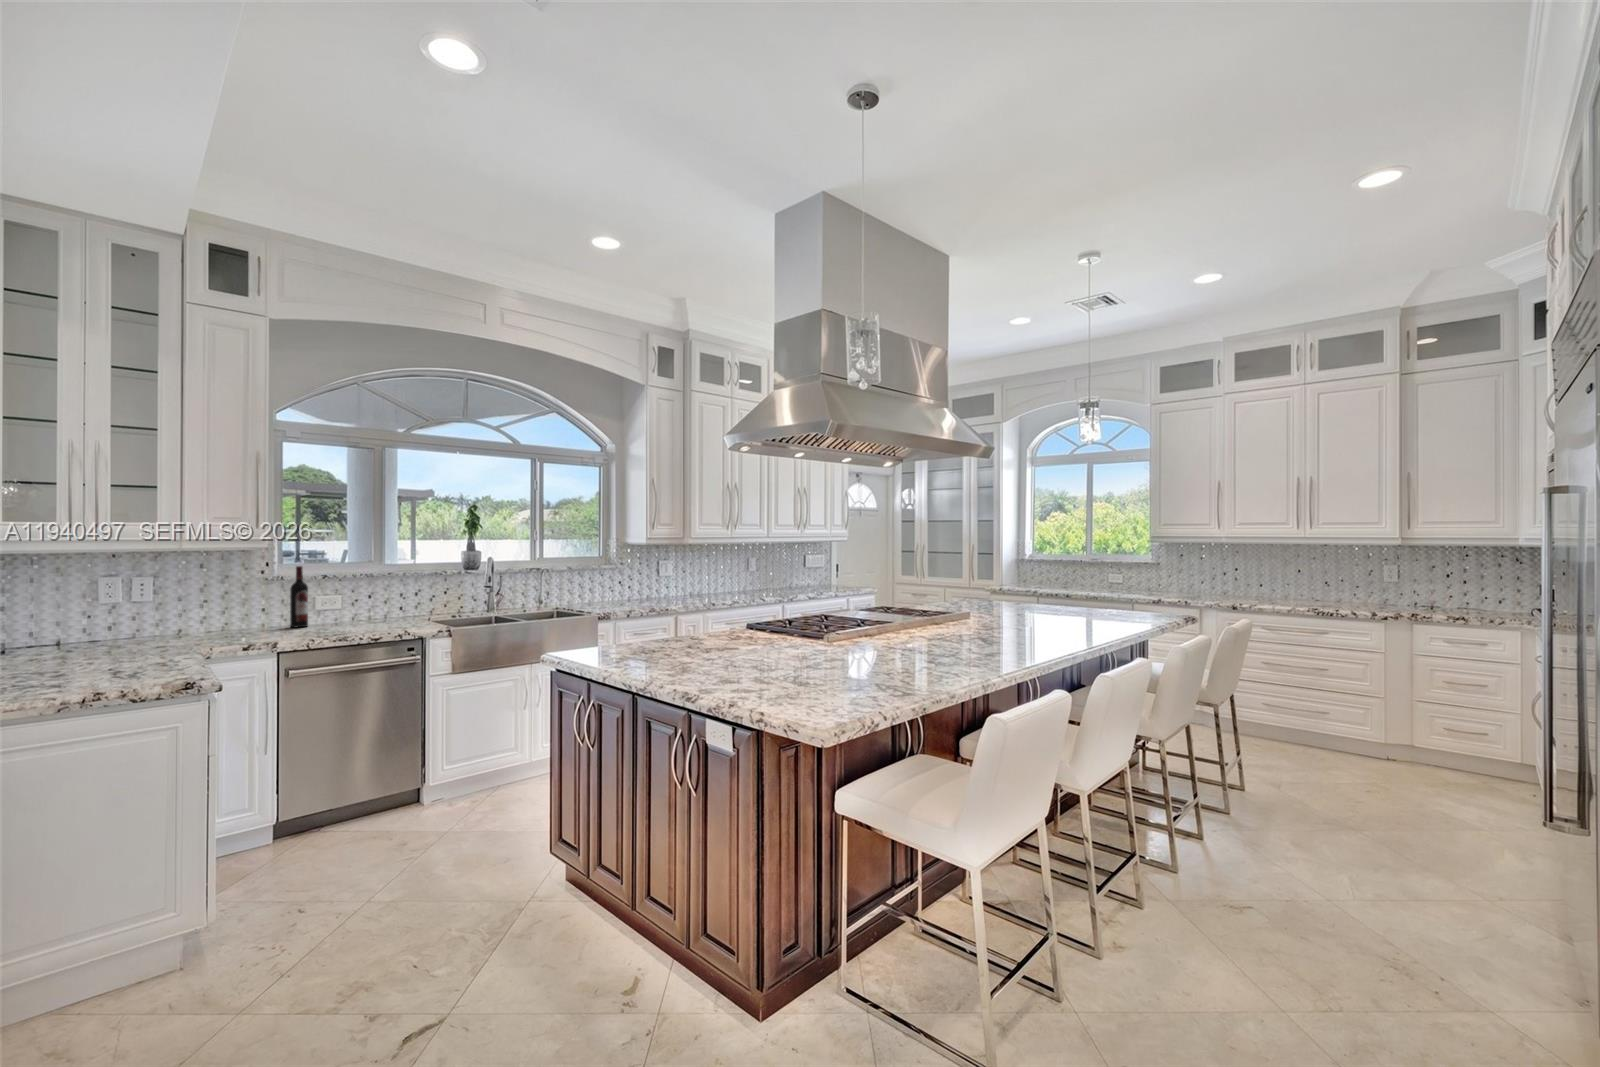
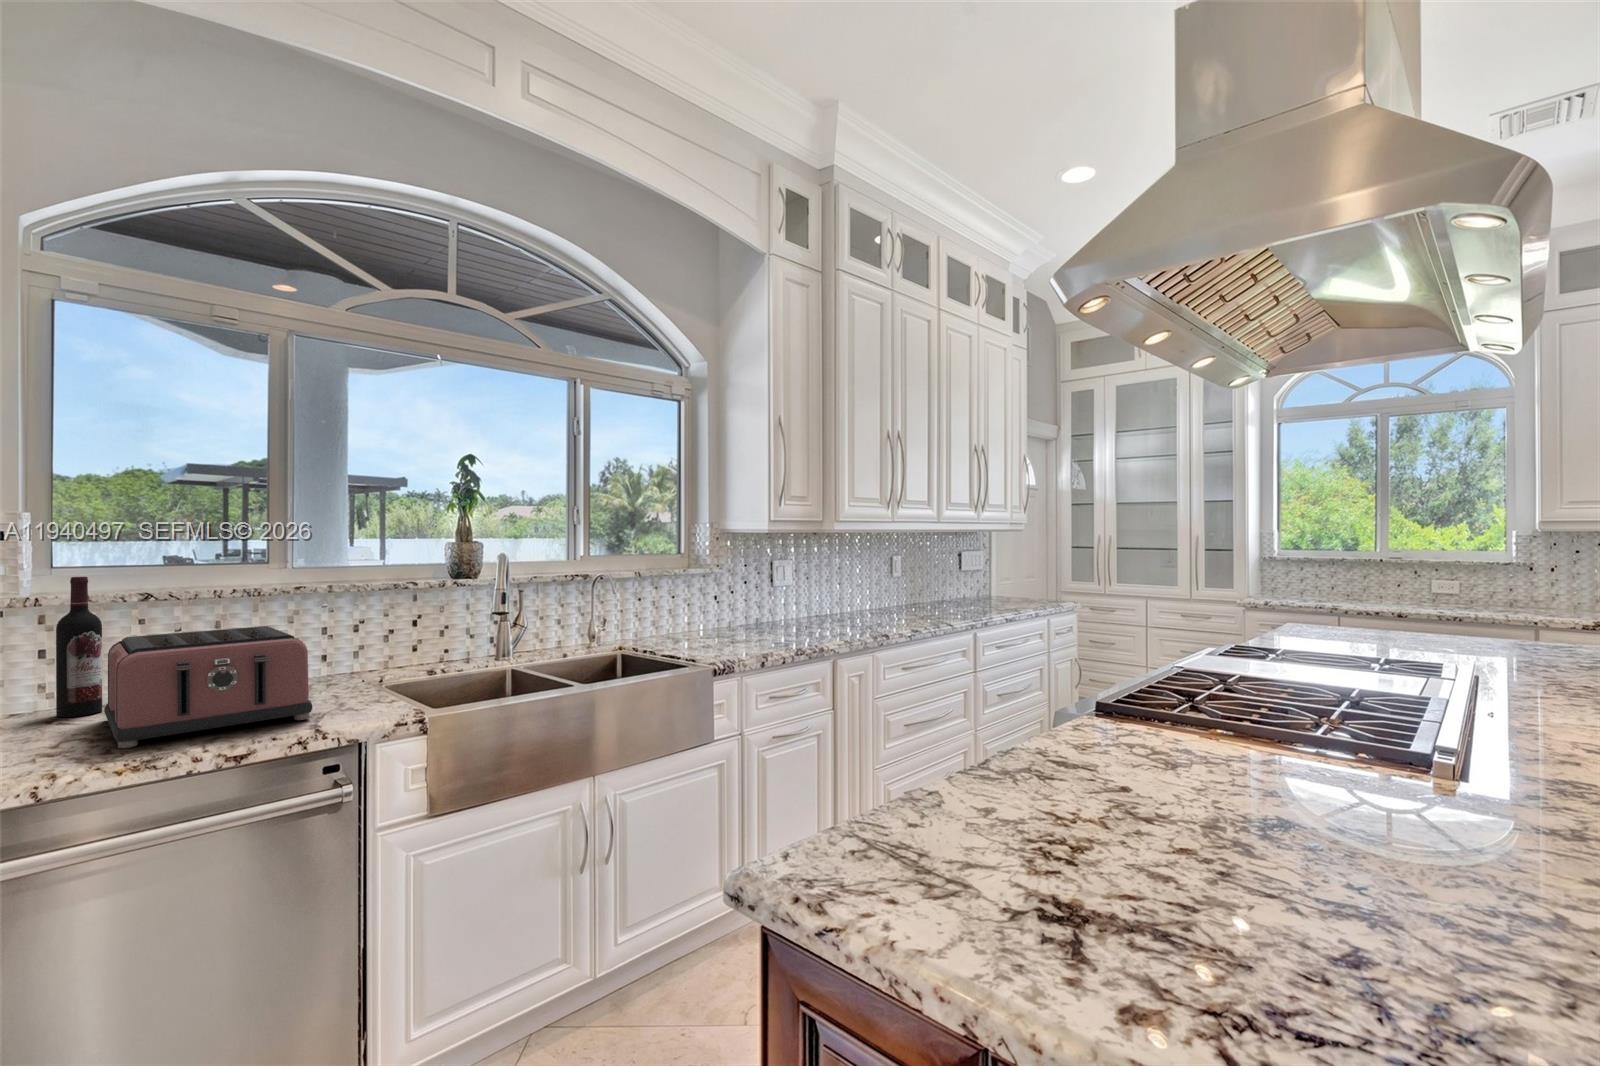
toaster: none [314,590,404,635] -> present [104,626,312,748]

